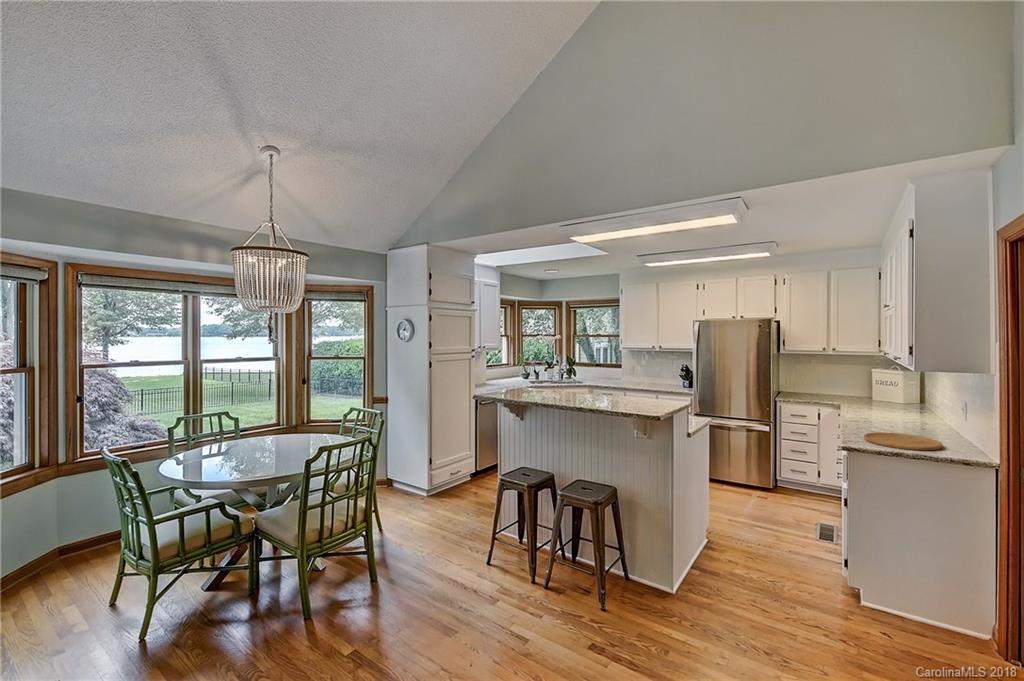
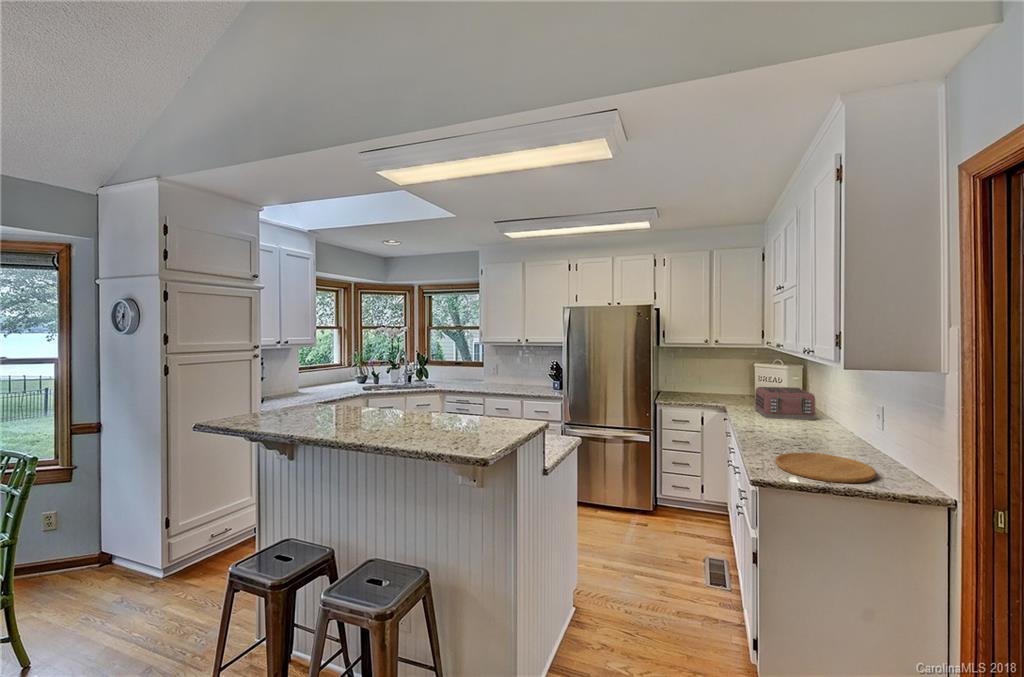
toaster: none [867,388,922,416] -> present [754,387,816,420]

